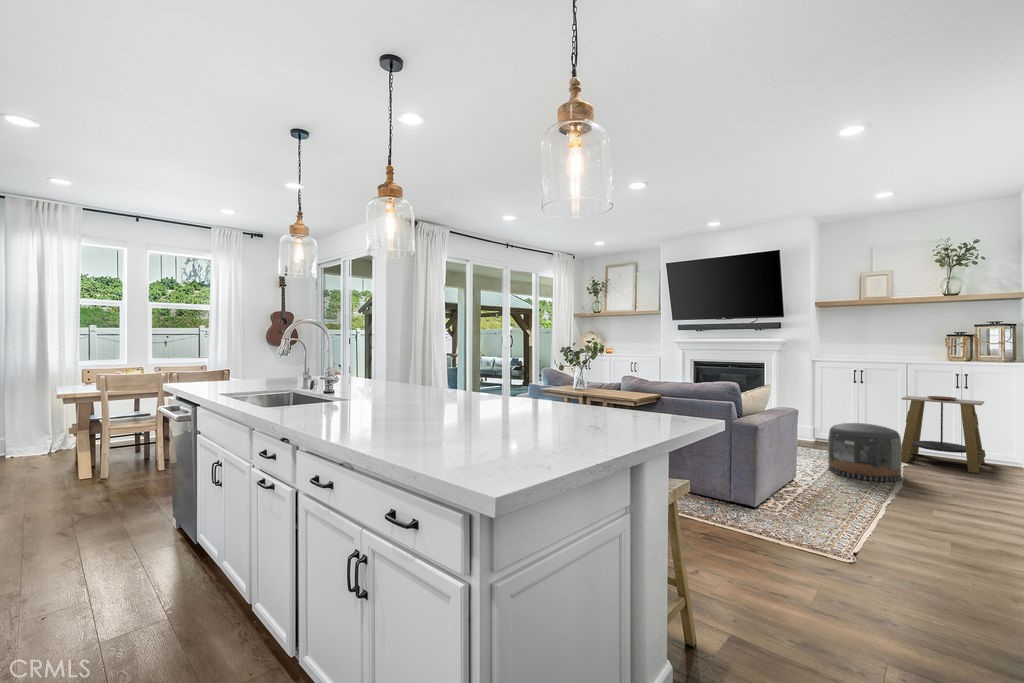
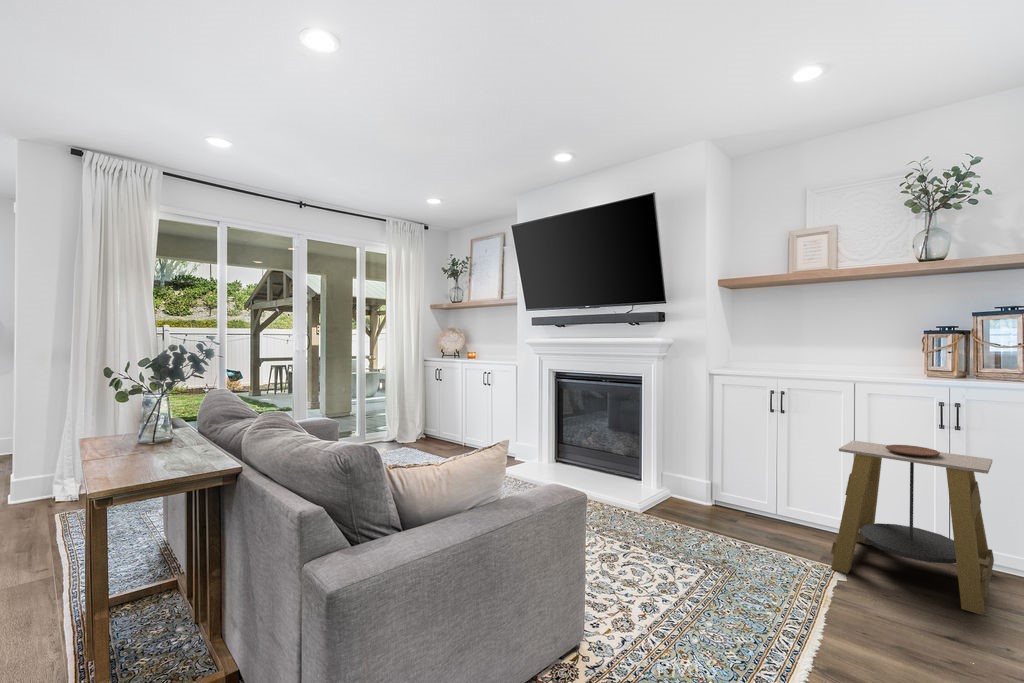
pouf: present [828,423,902,481] -> none [683,507,820,657]

